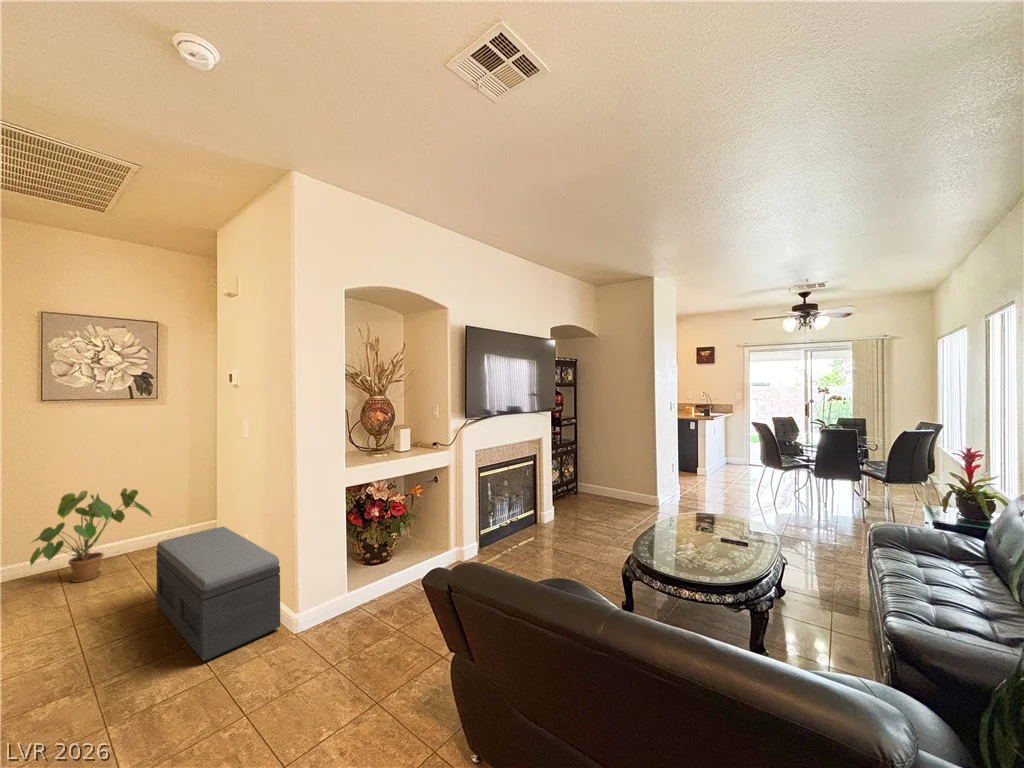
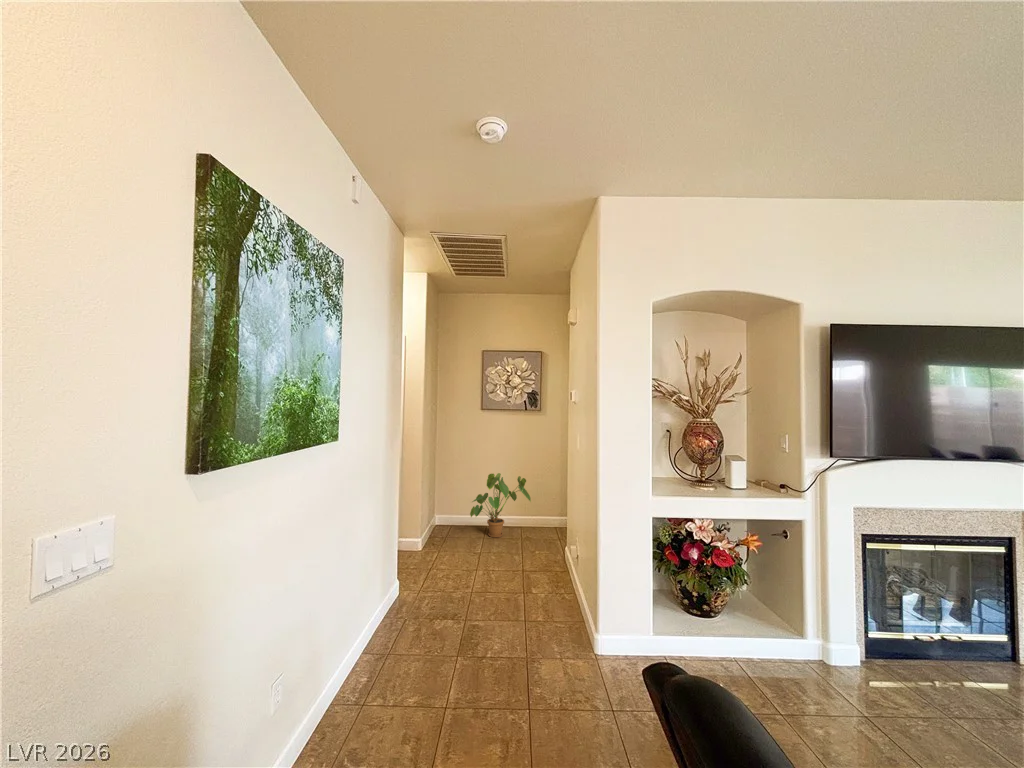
storage bench: present [156,527,280,661] -> none [518,524,585,640]

